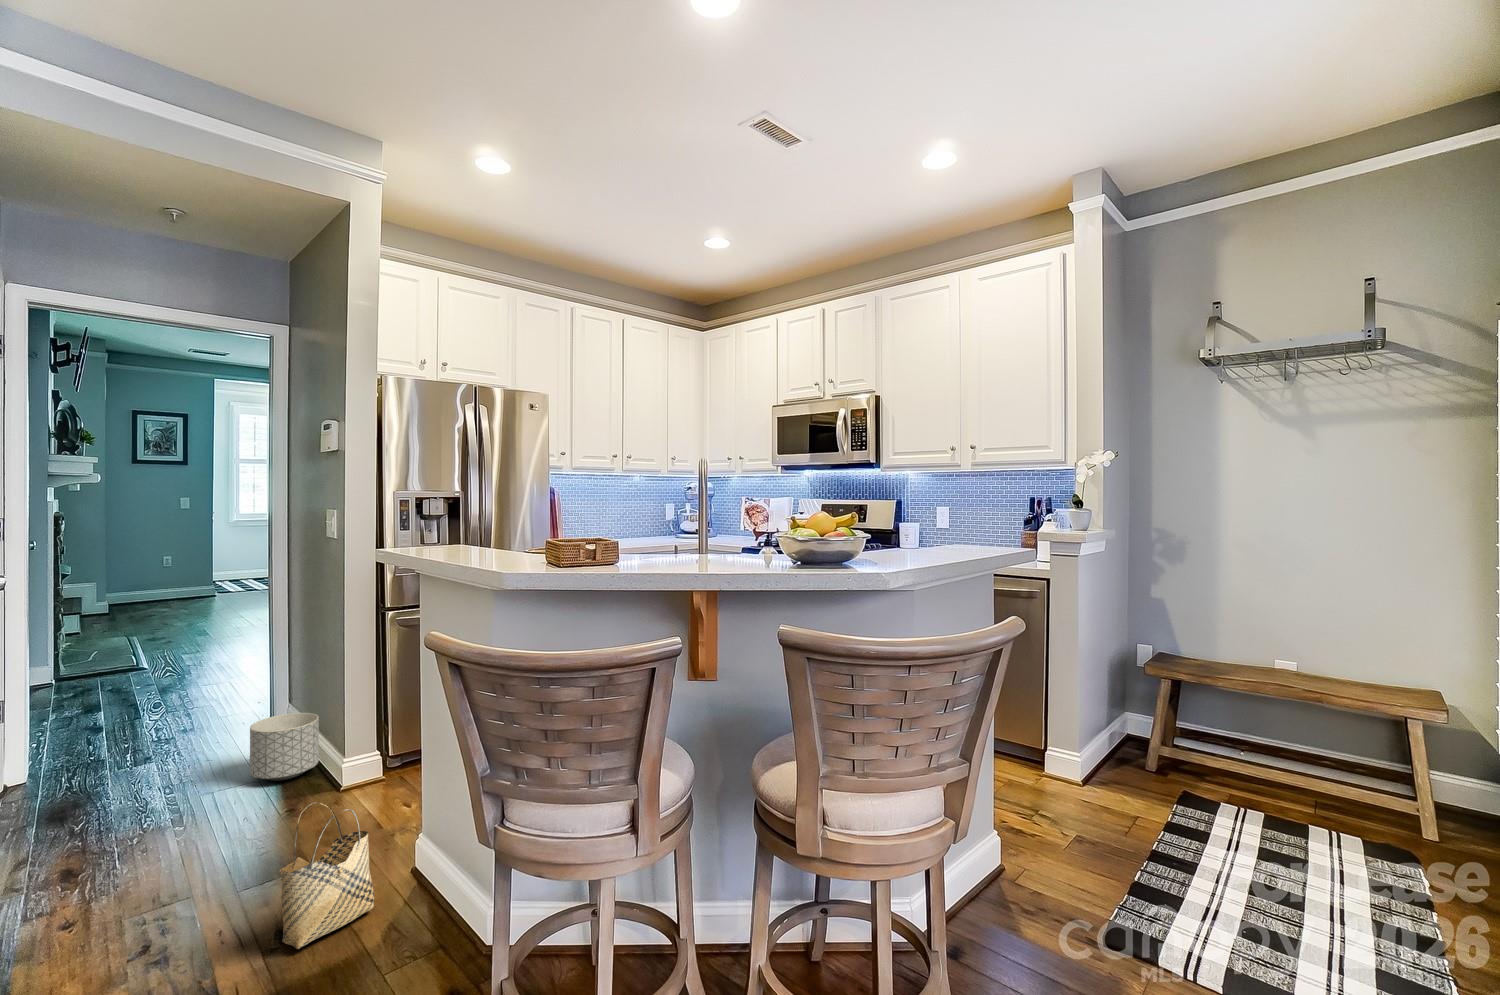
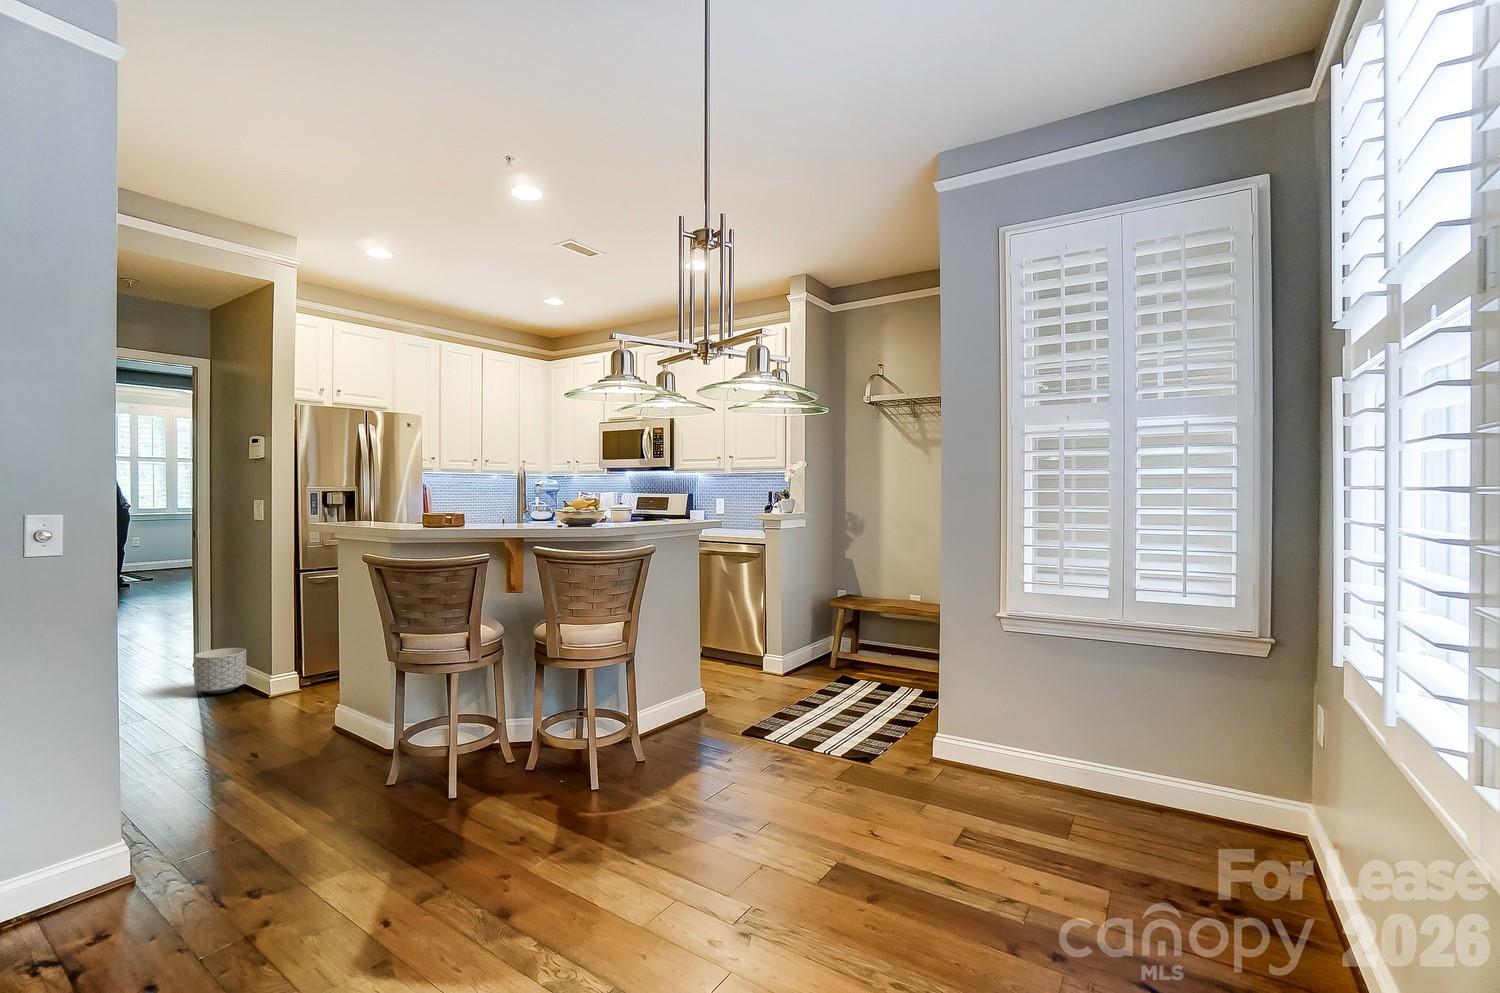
woven basket: present [279,802,374,949] -> none [253,675,310,754]

